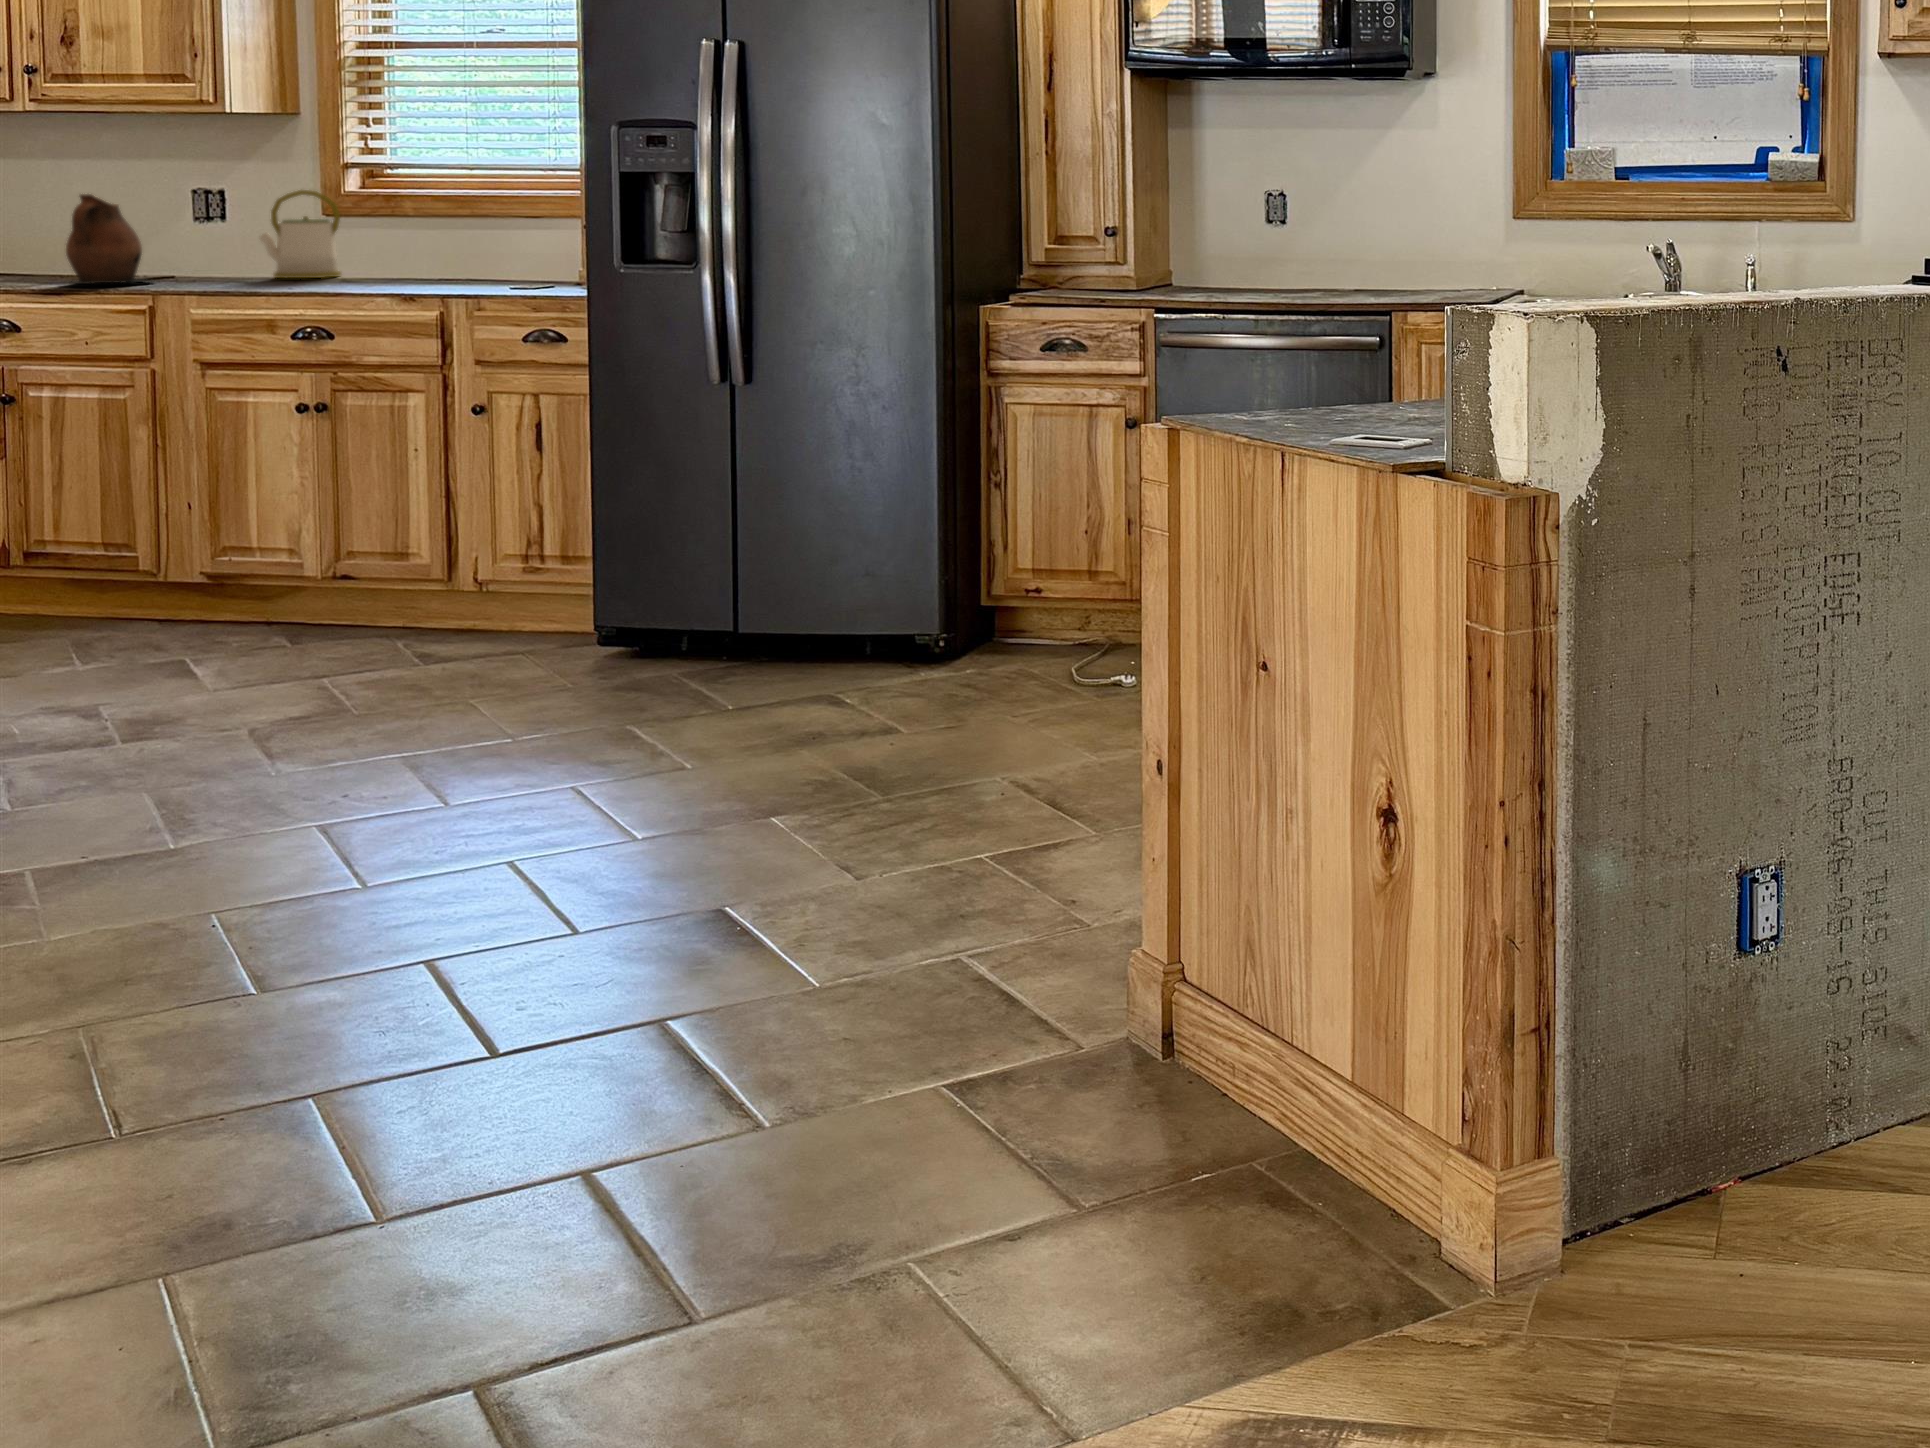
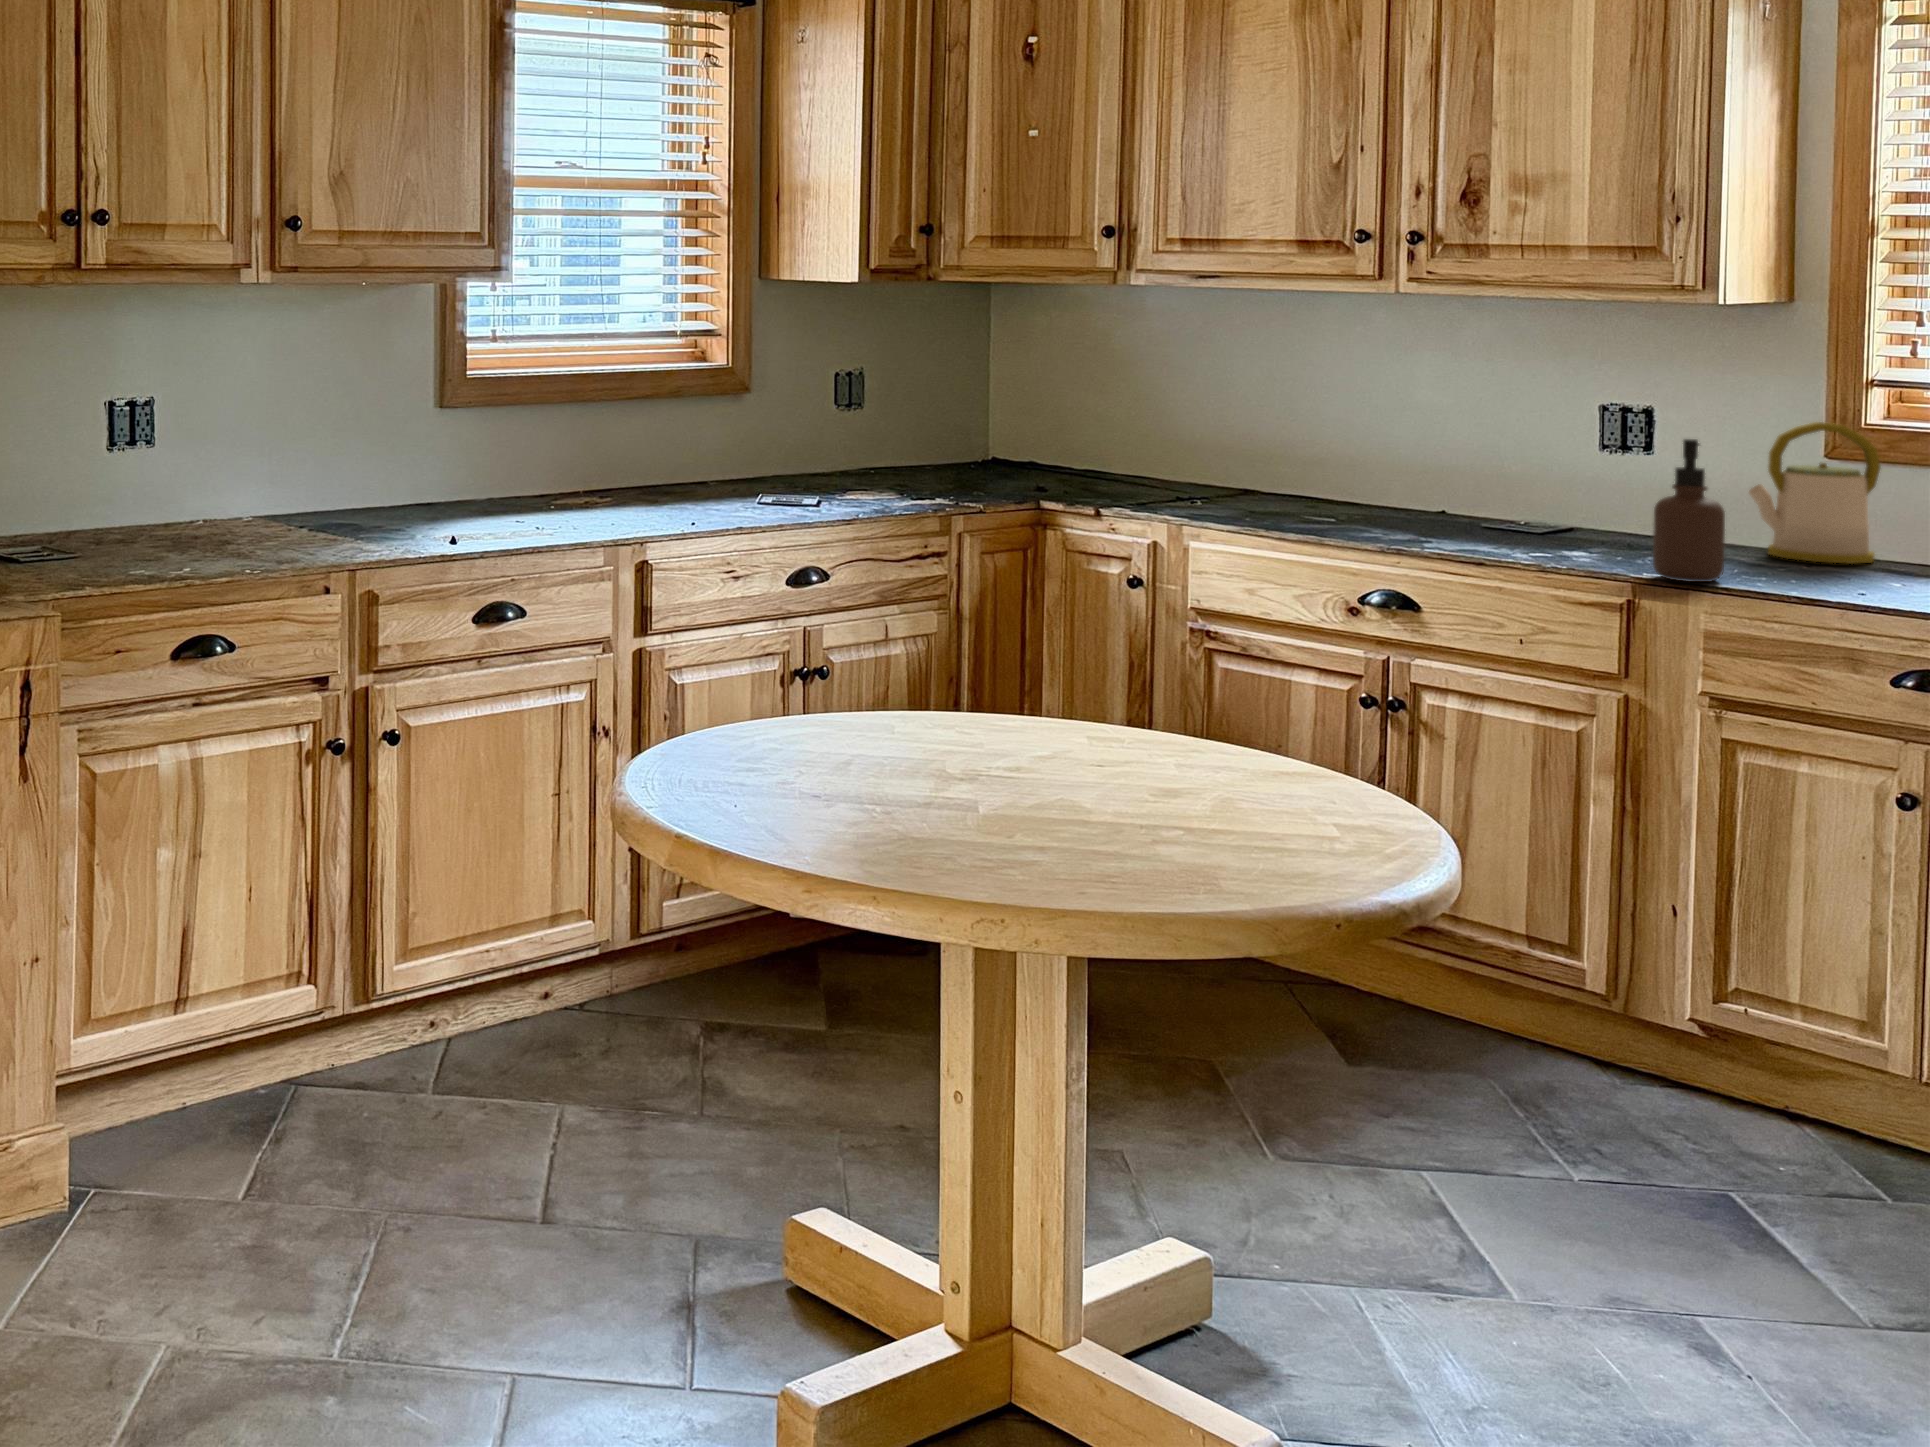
ceramic pitcher: present [66,194,152,284] -> none [1457,417,1593,550]
soap dispenser: none [168,199,217,292] -> present [1653,439,1725,582]

